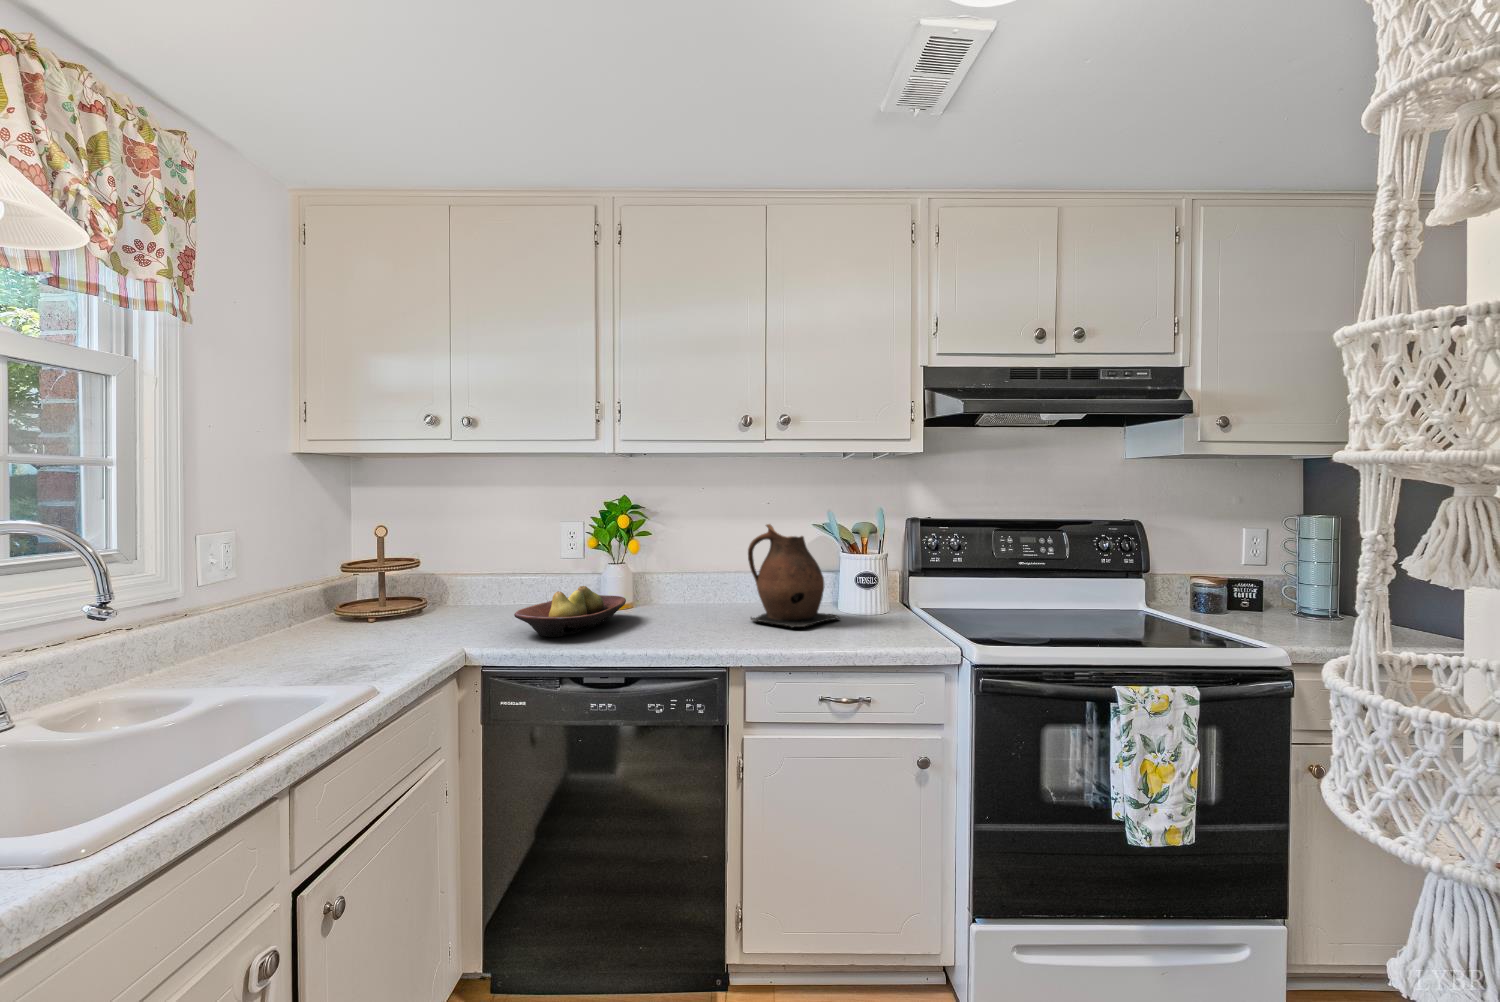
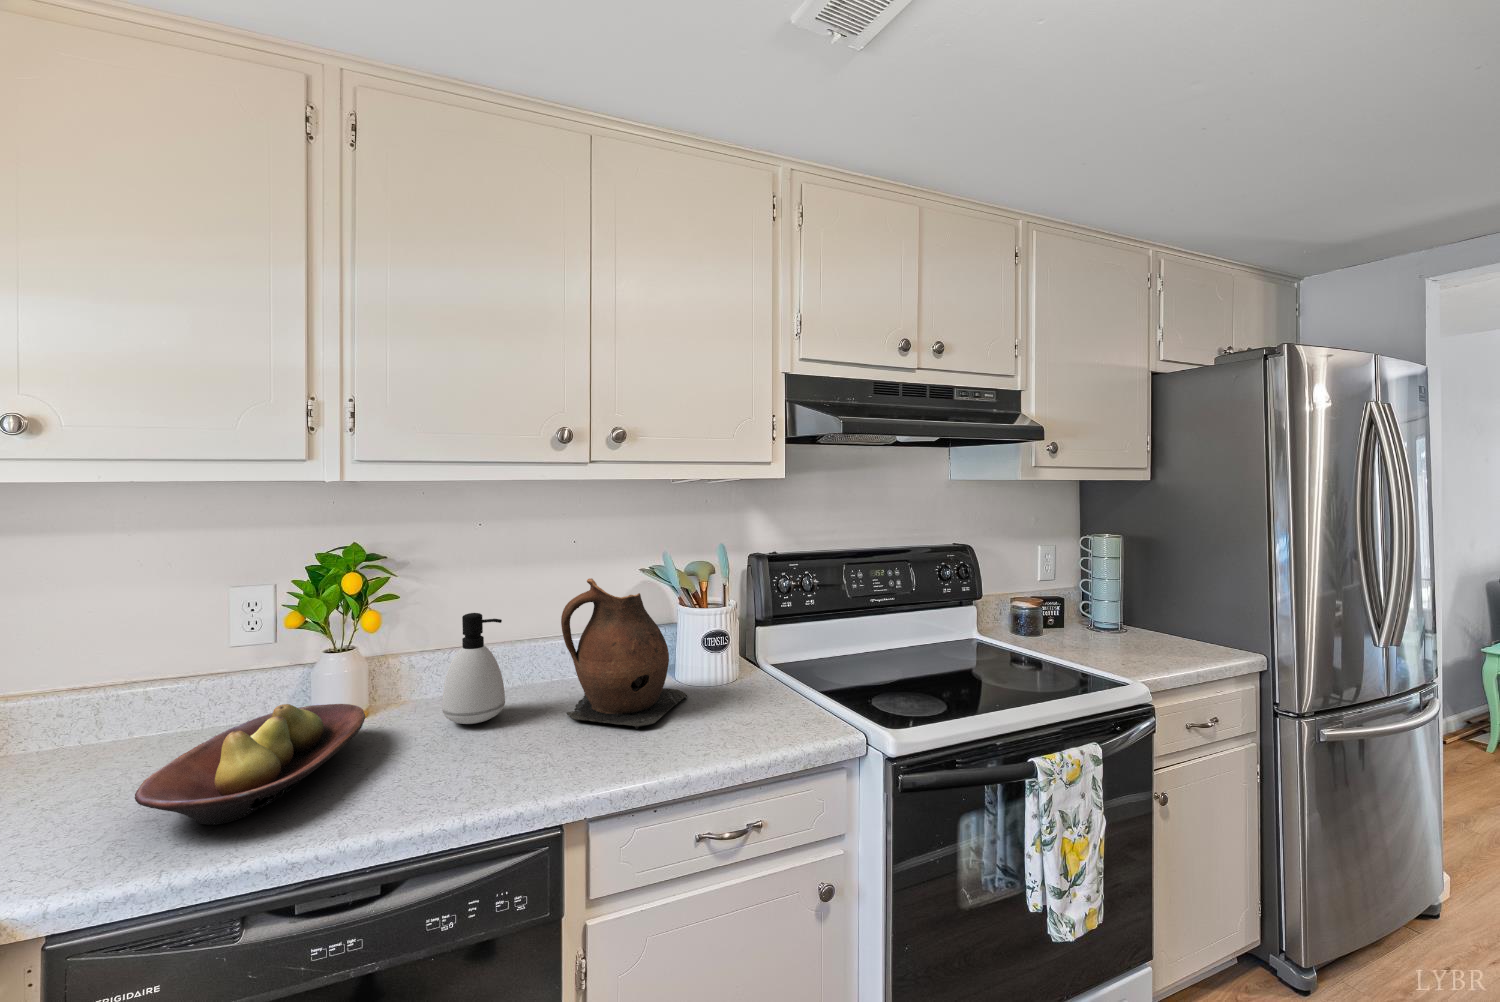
soap dispenser: none [672,544,711,617] -> present [442,613,505,724]

